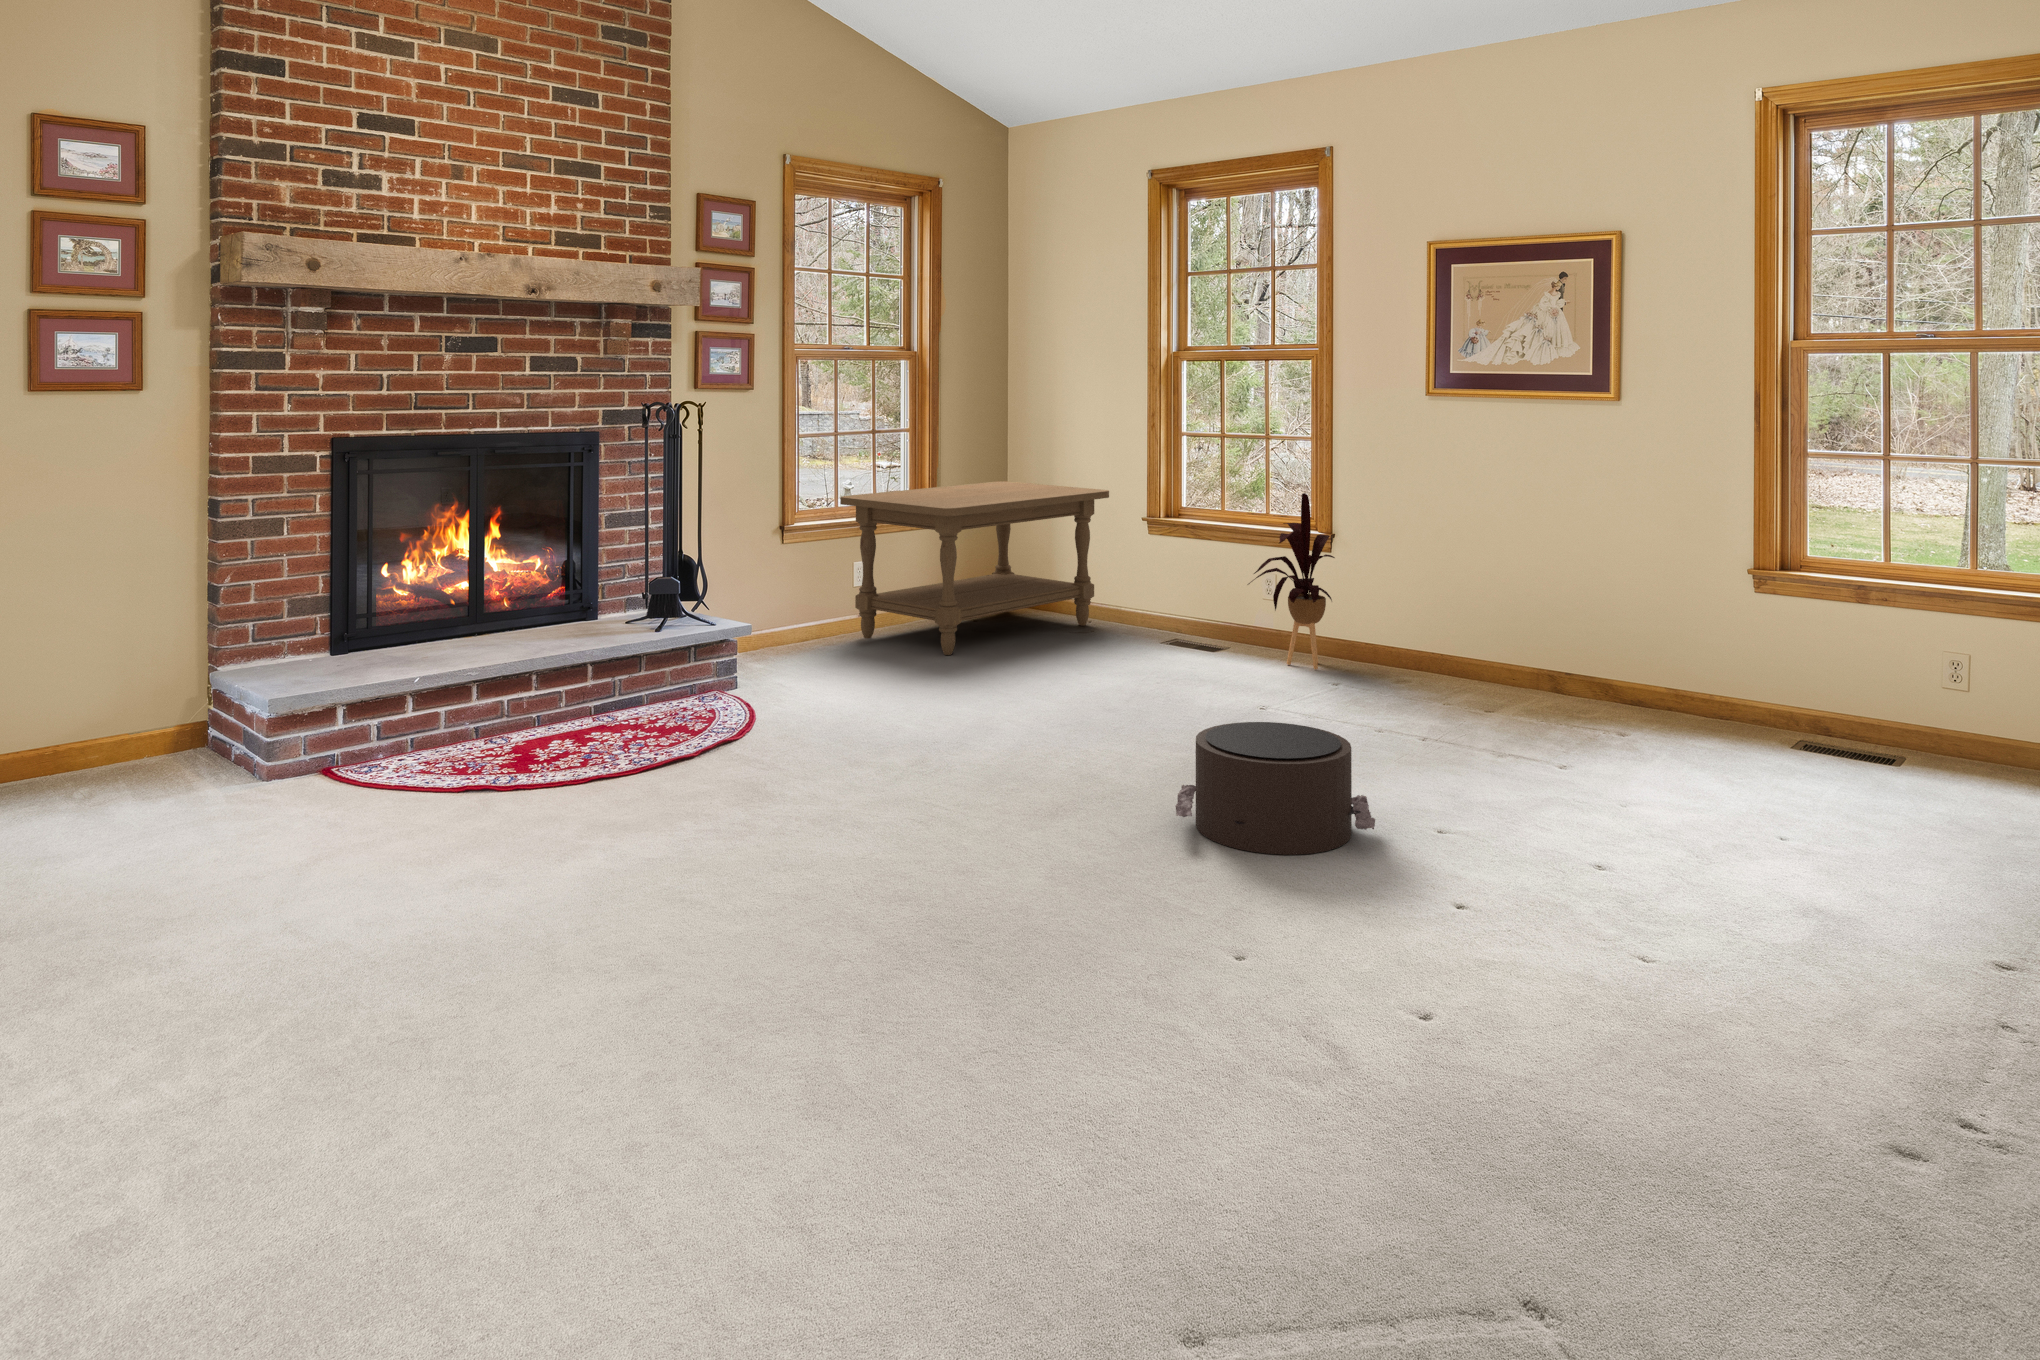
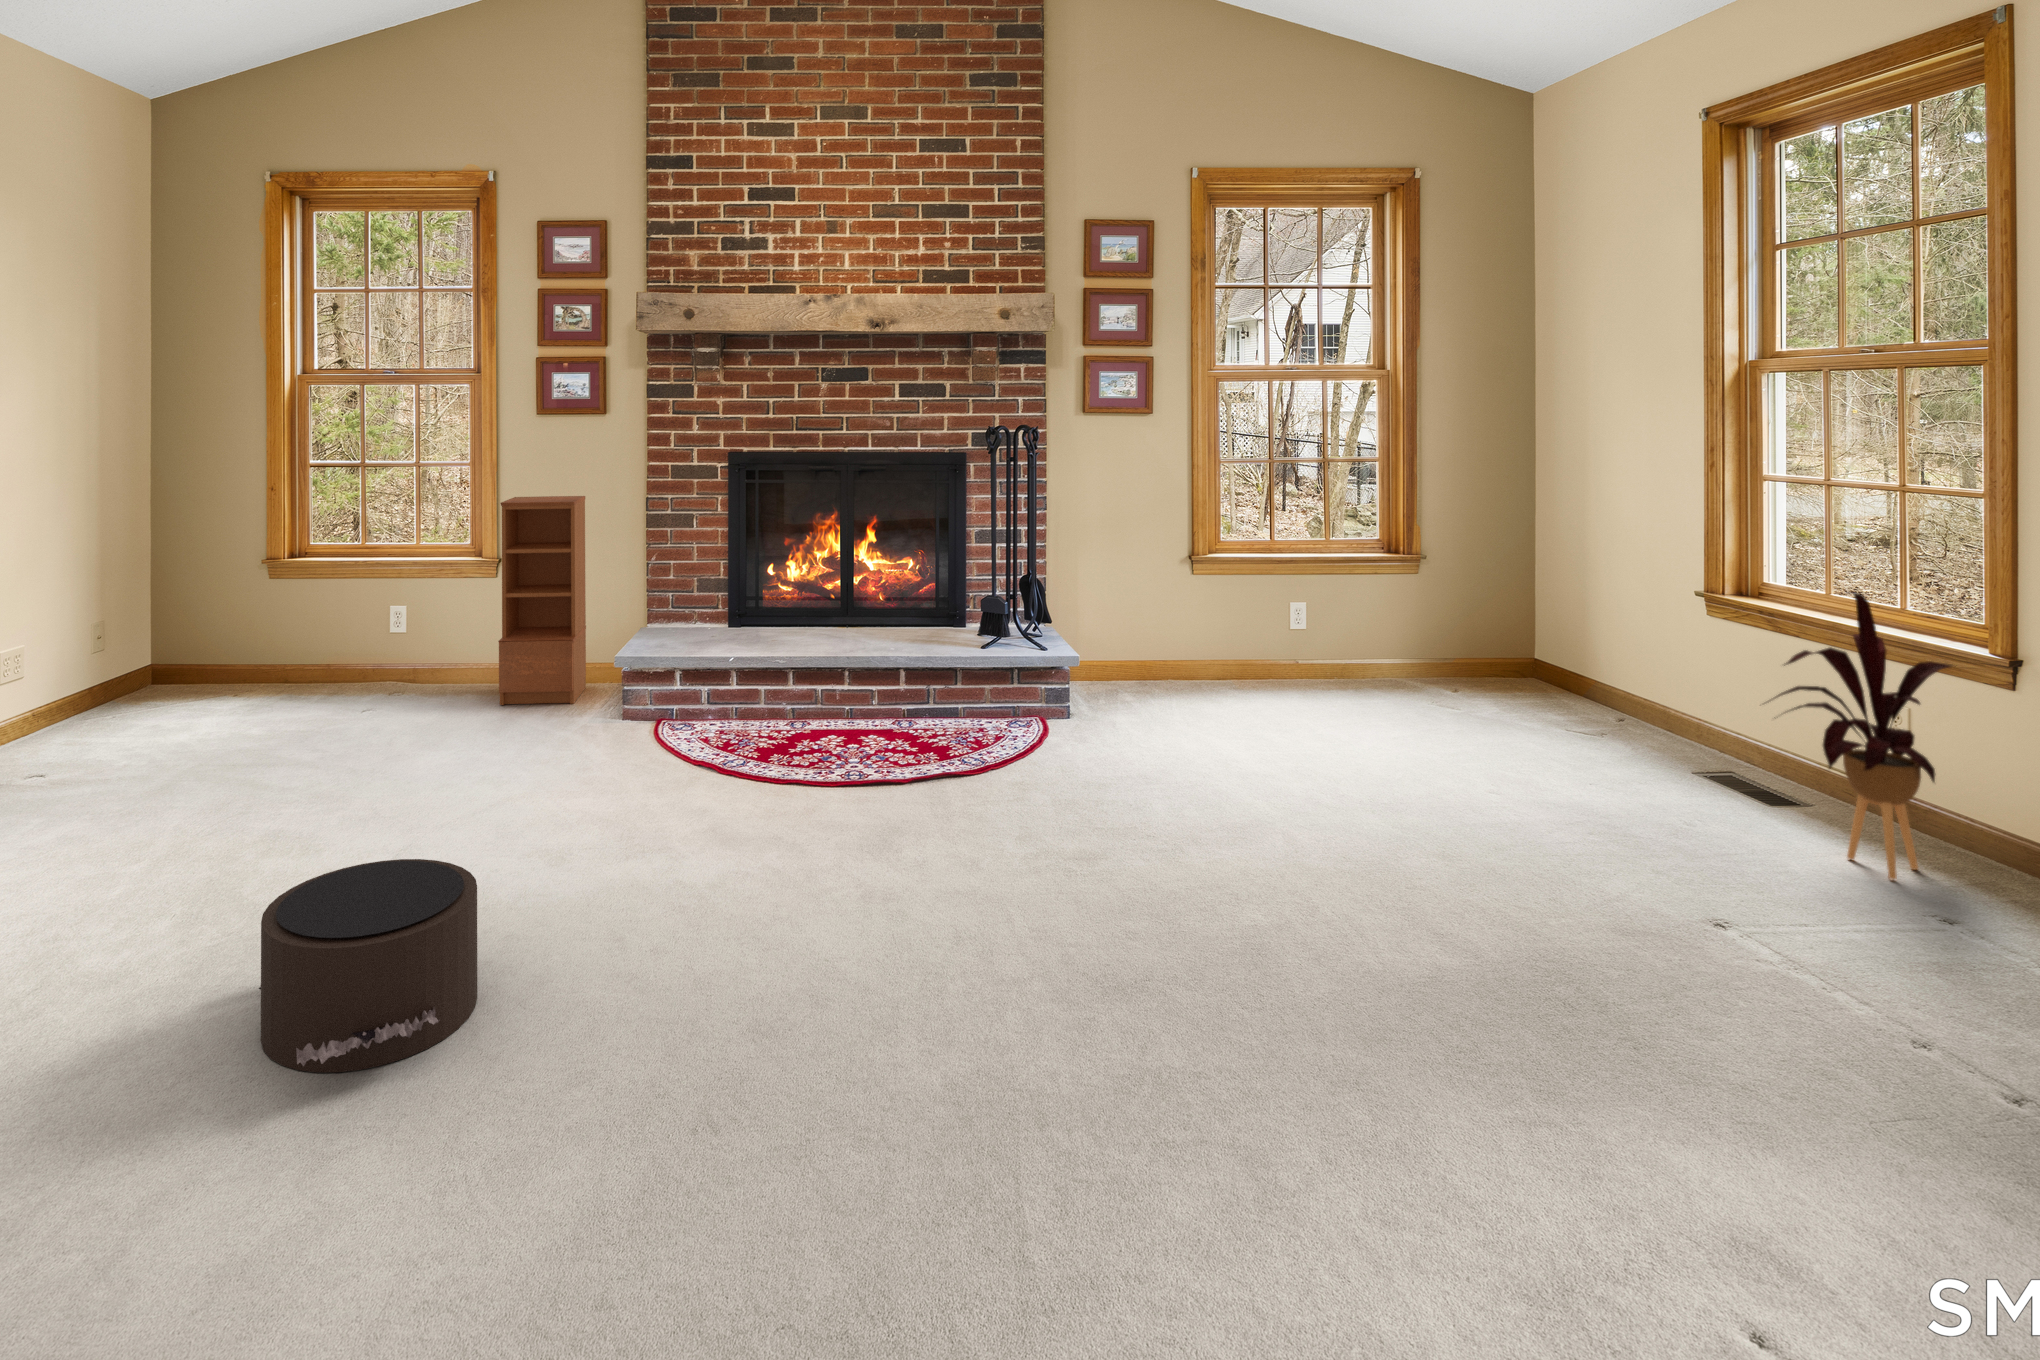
coffee table: present [840,481,1109,655] -> none [1262,529,1635,732]
bookcase: none [6,504,149,805] -> present [498,496,586,705]
pouf: present [1175,722,1375,855] -> present [259,859,477,1073]

